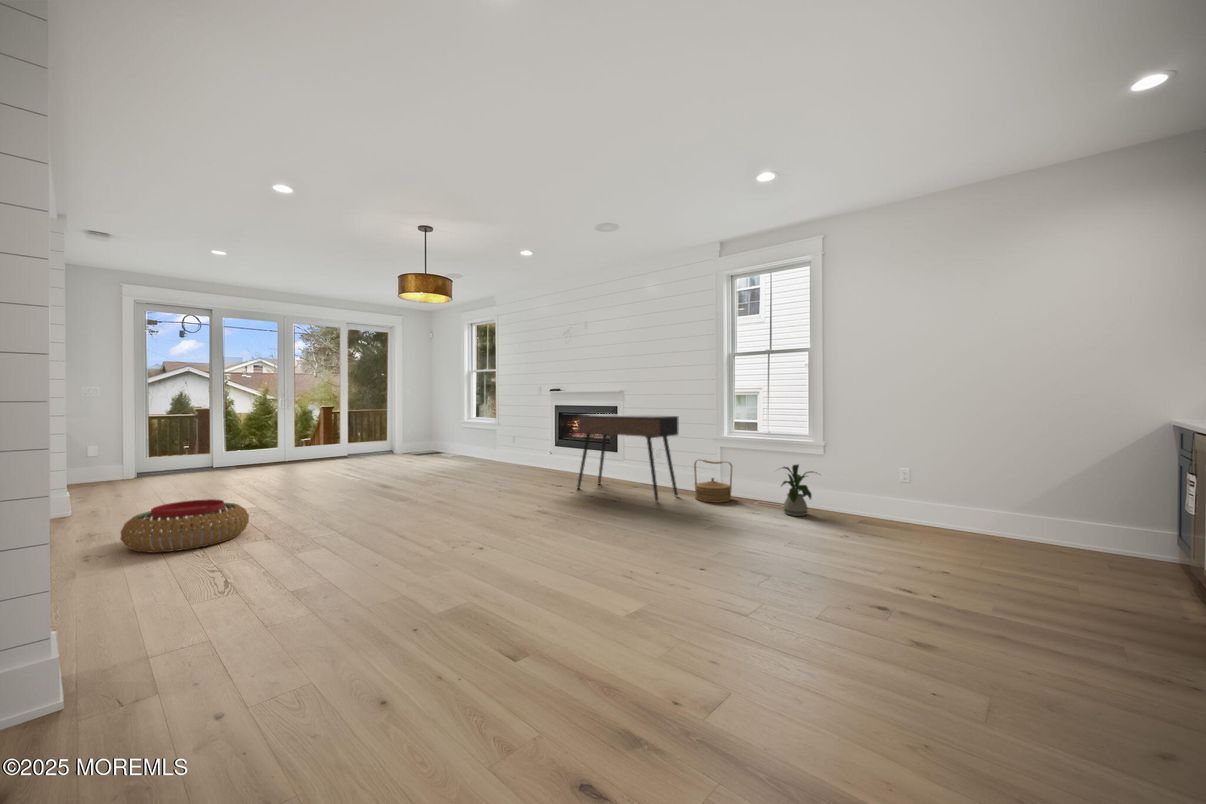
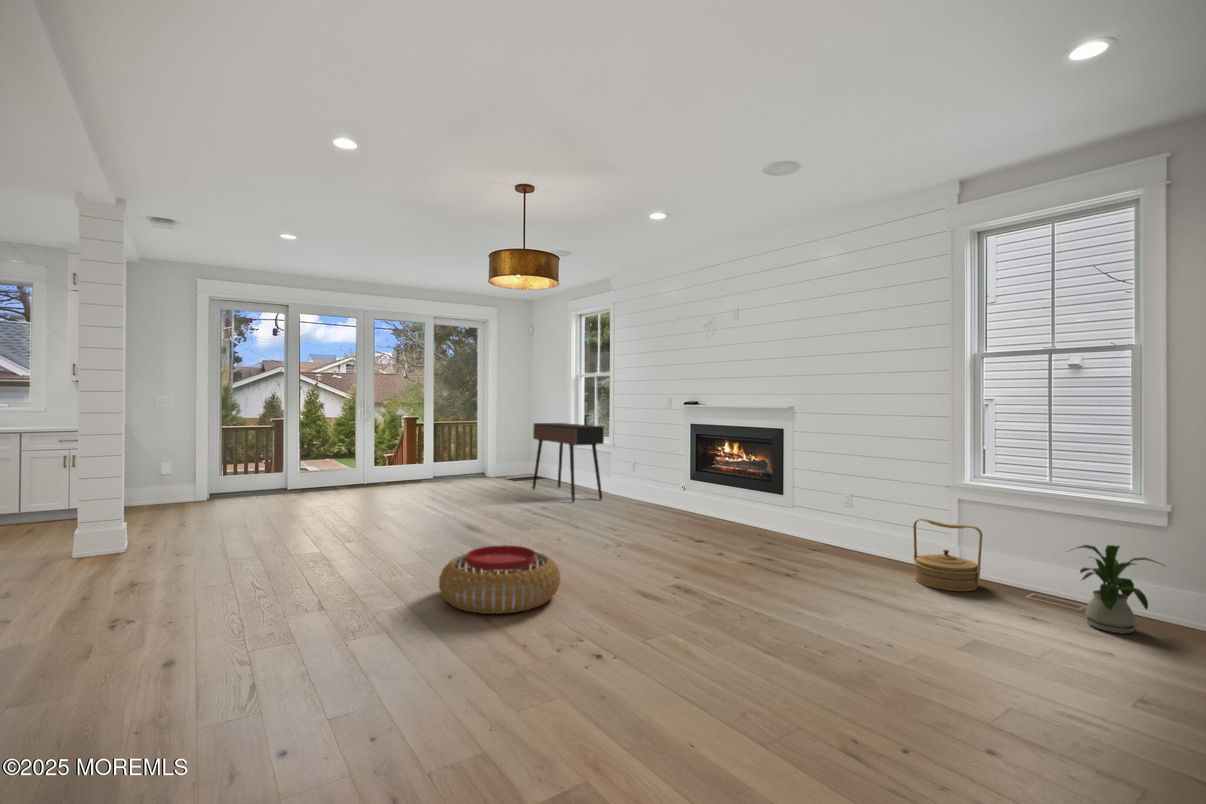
console table: present [577,414,679,501] -> present [533,423,604,502]
pouf: present [121,499,249,553] -> present [439,545,560,614]

